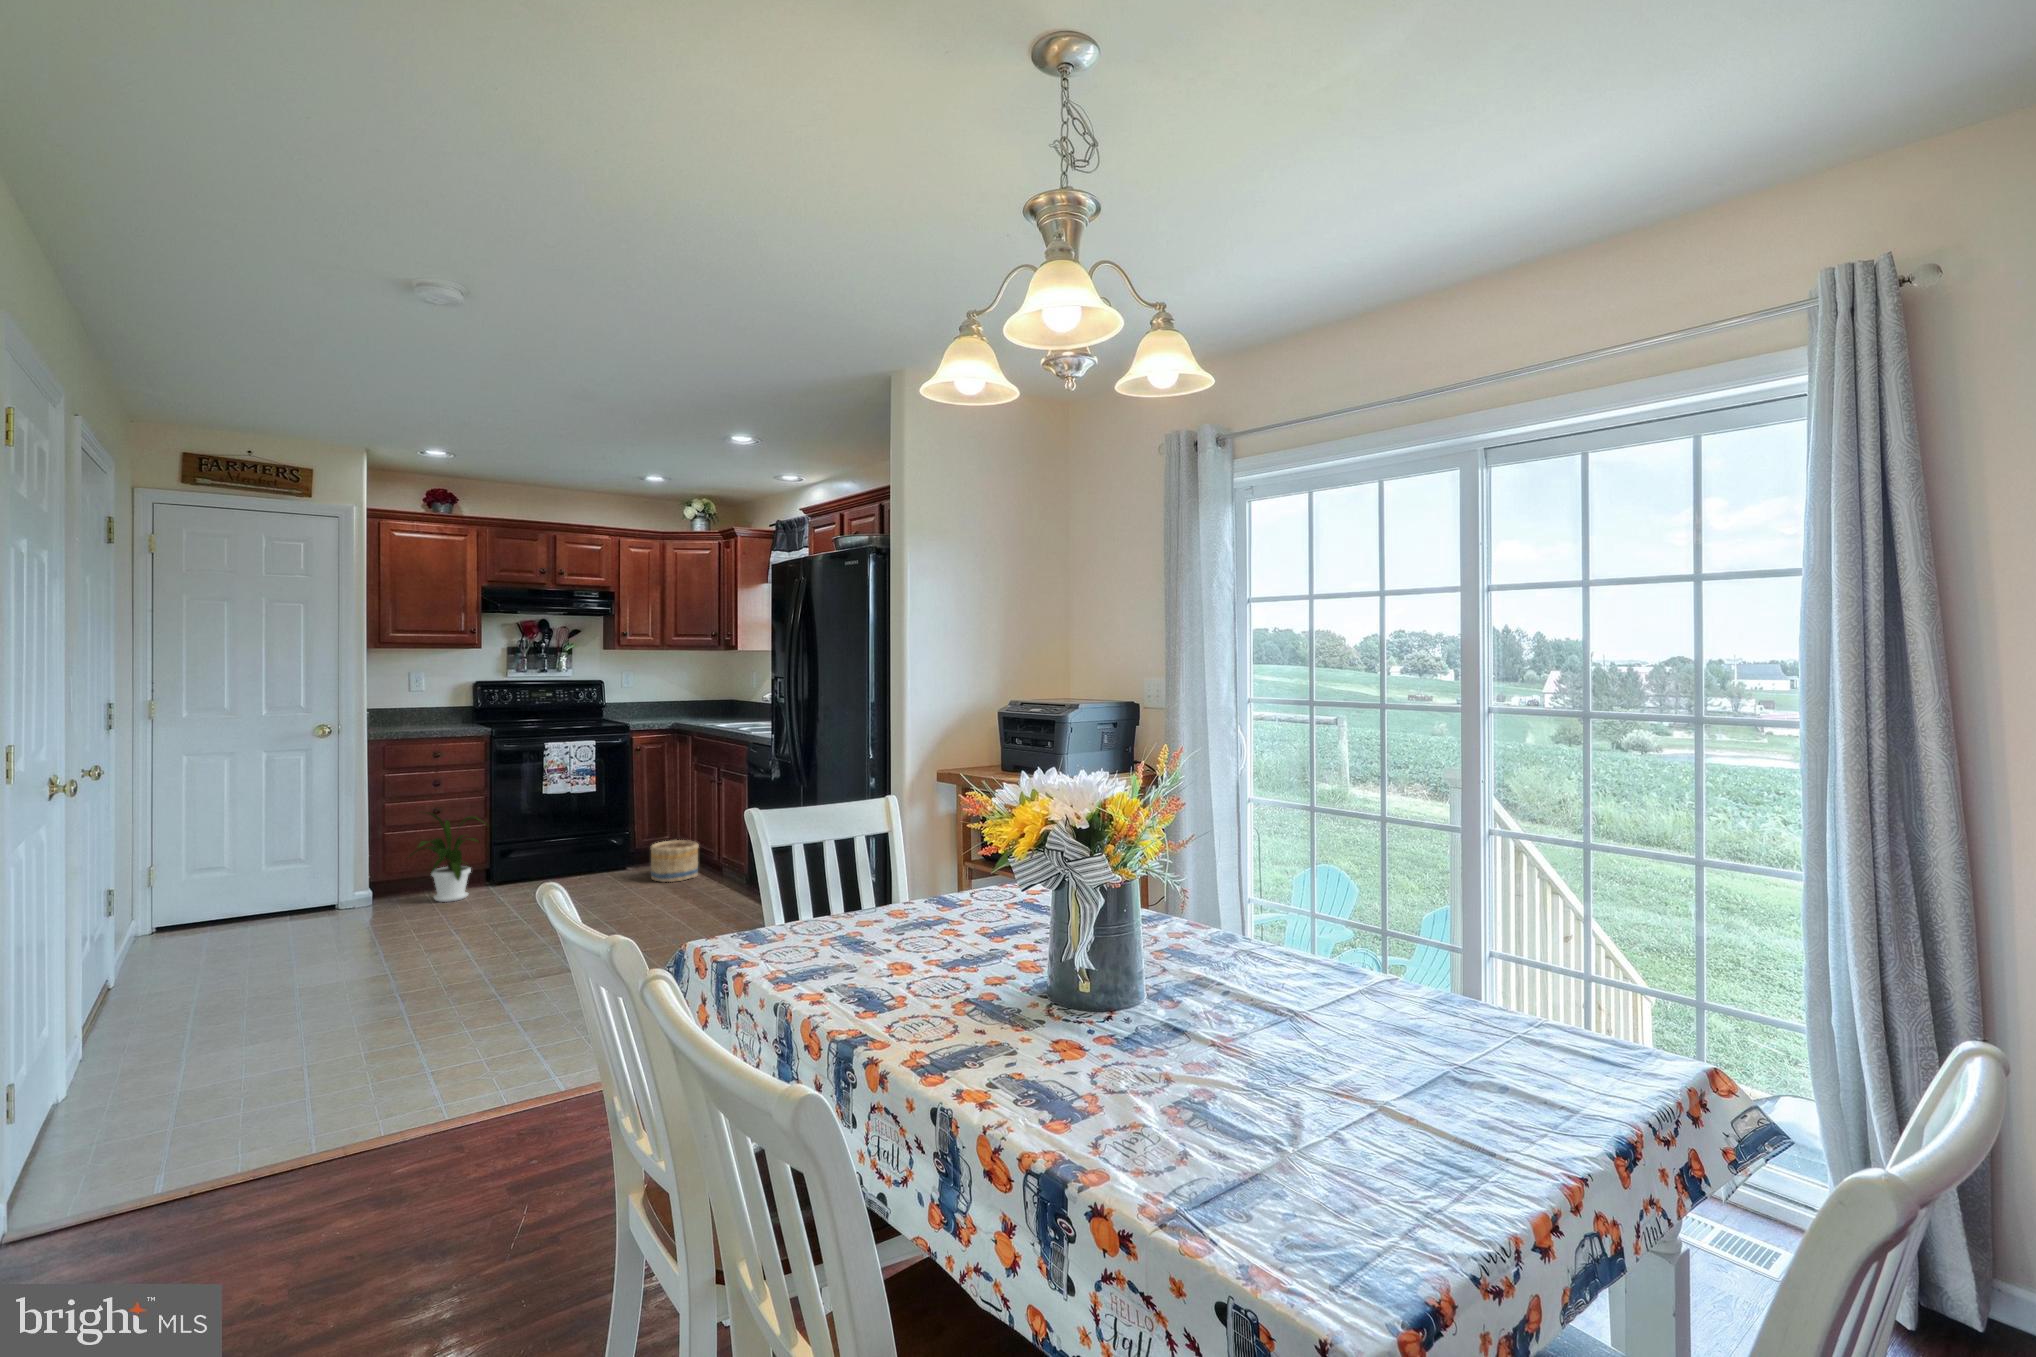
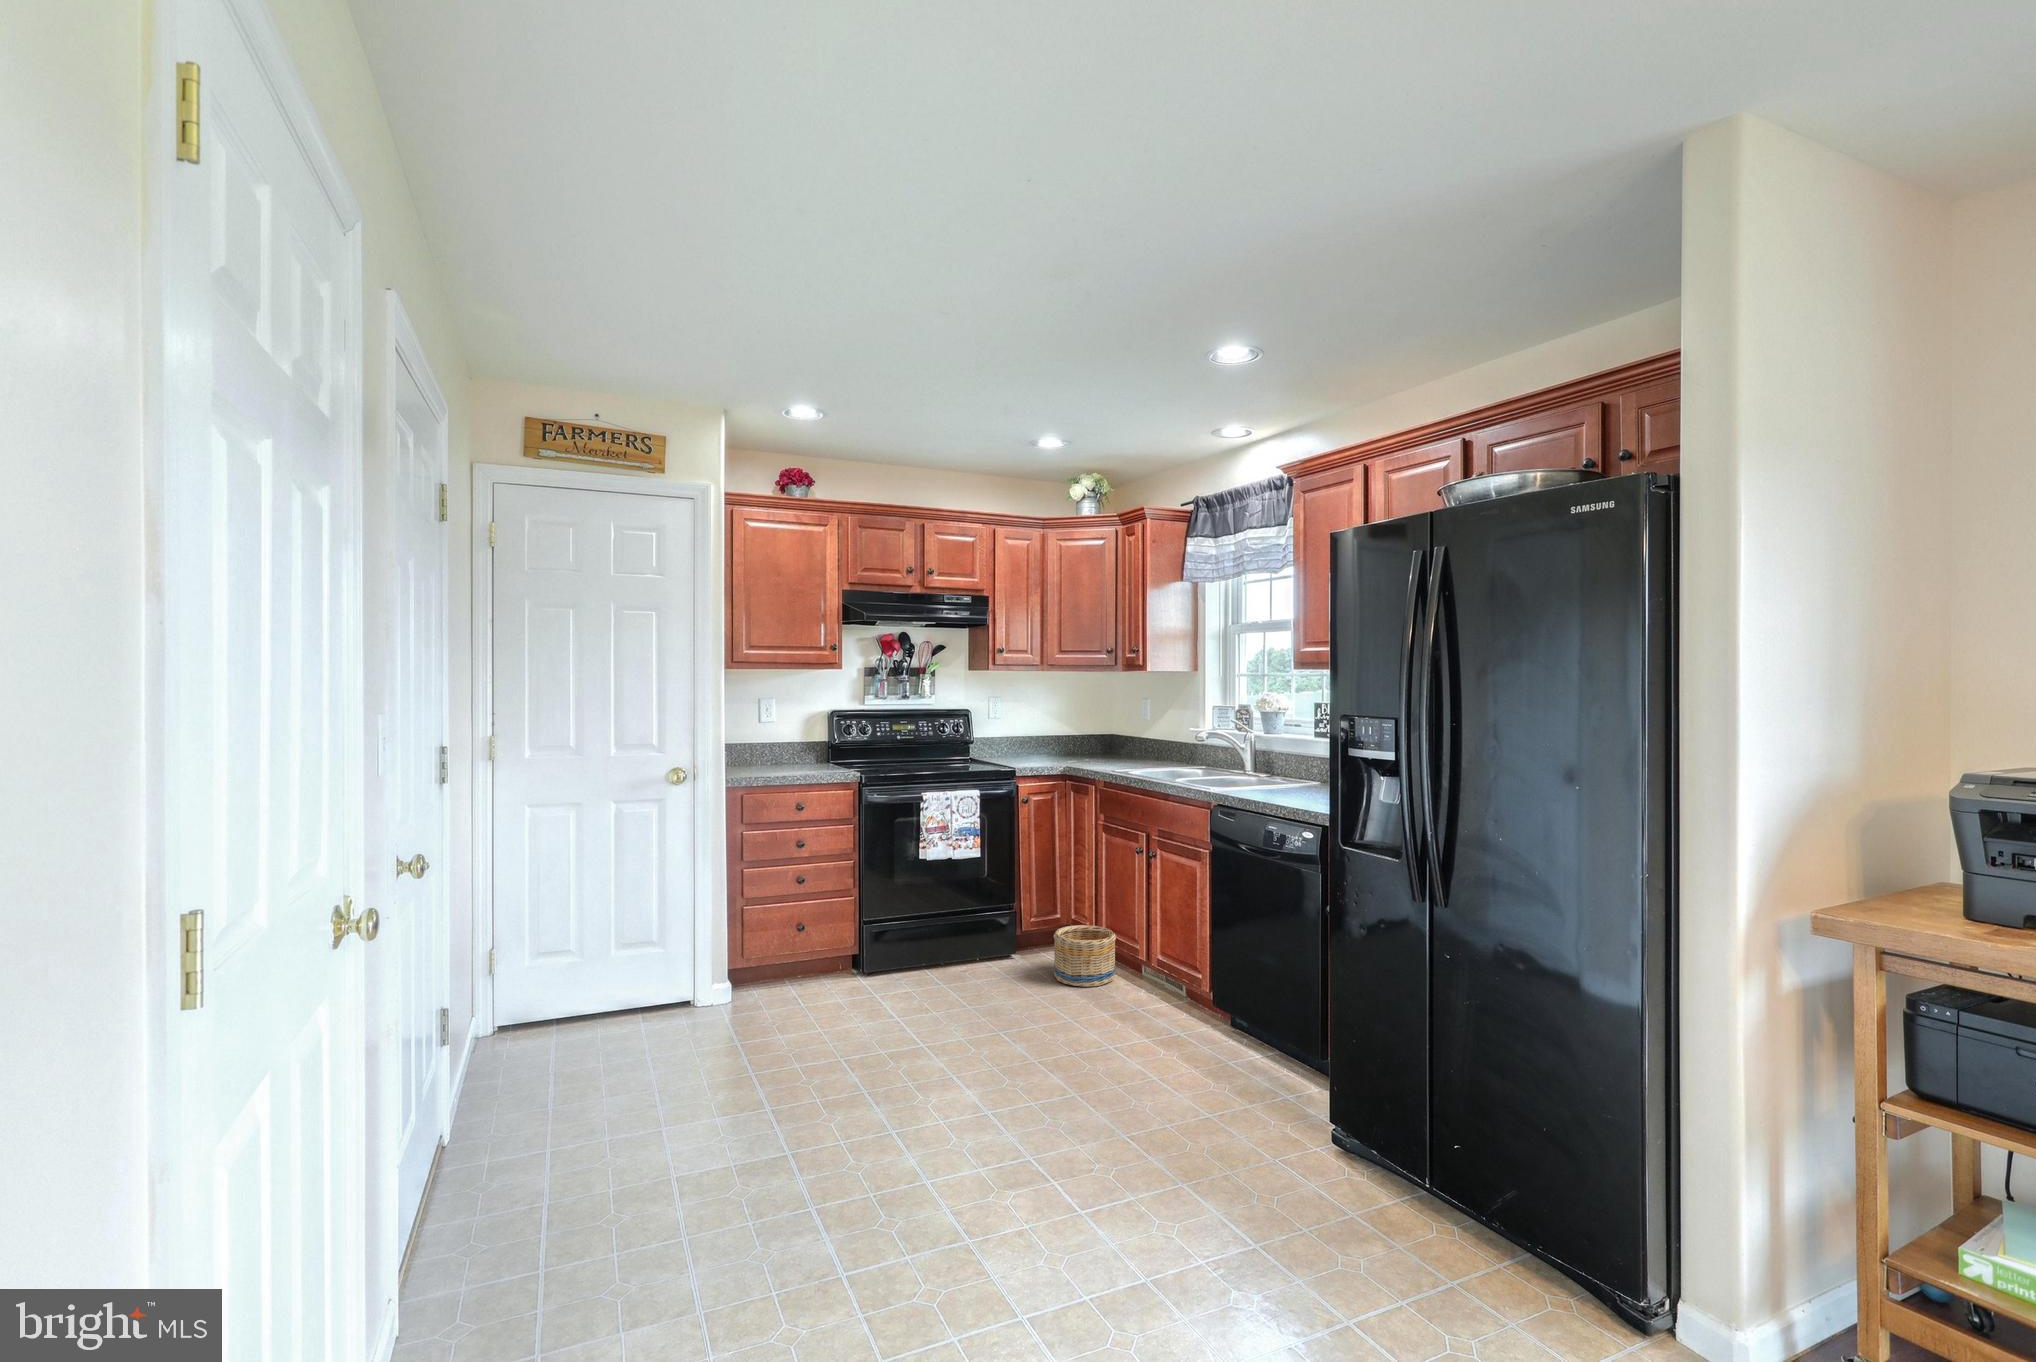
house plant: present [410,812,481,902] -> none [766,883,866,1005]

